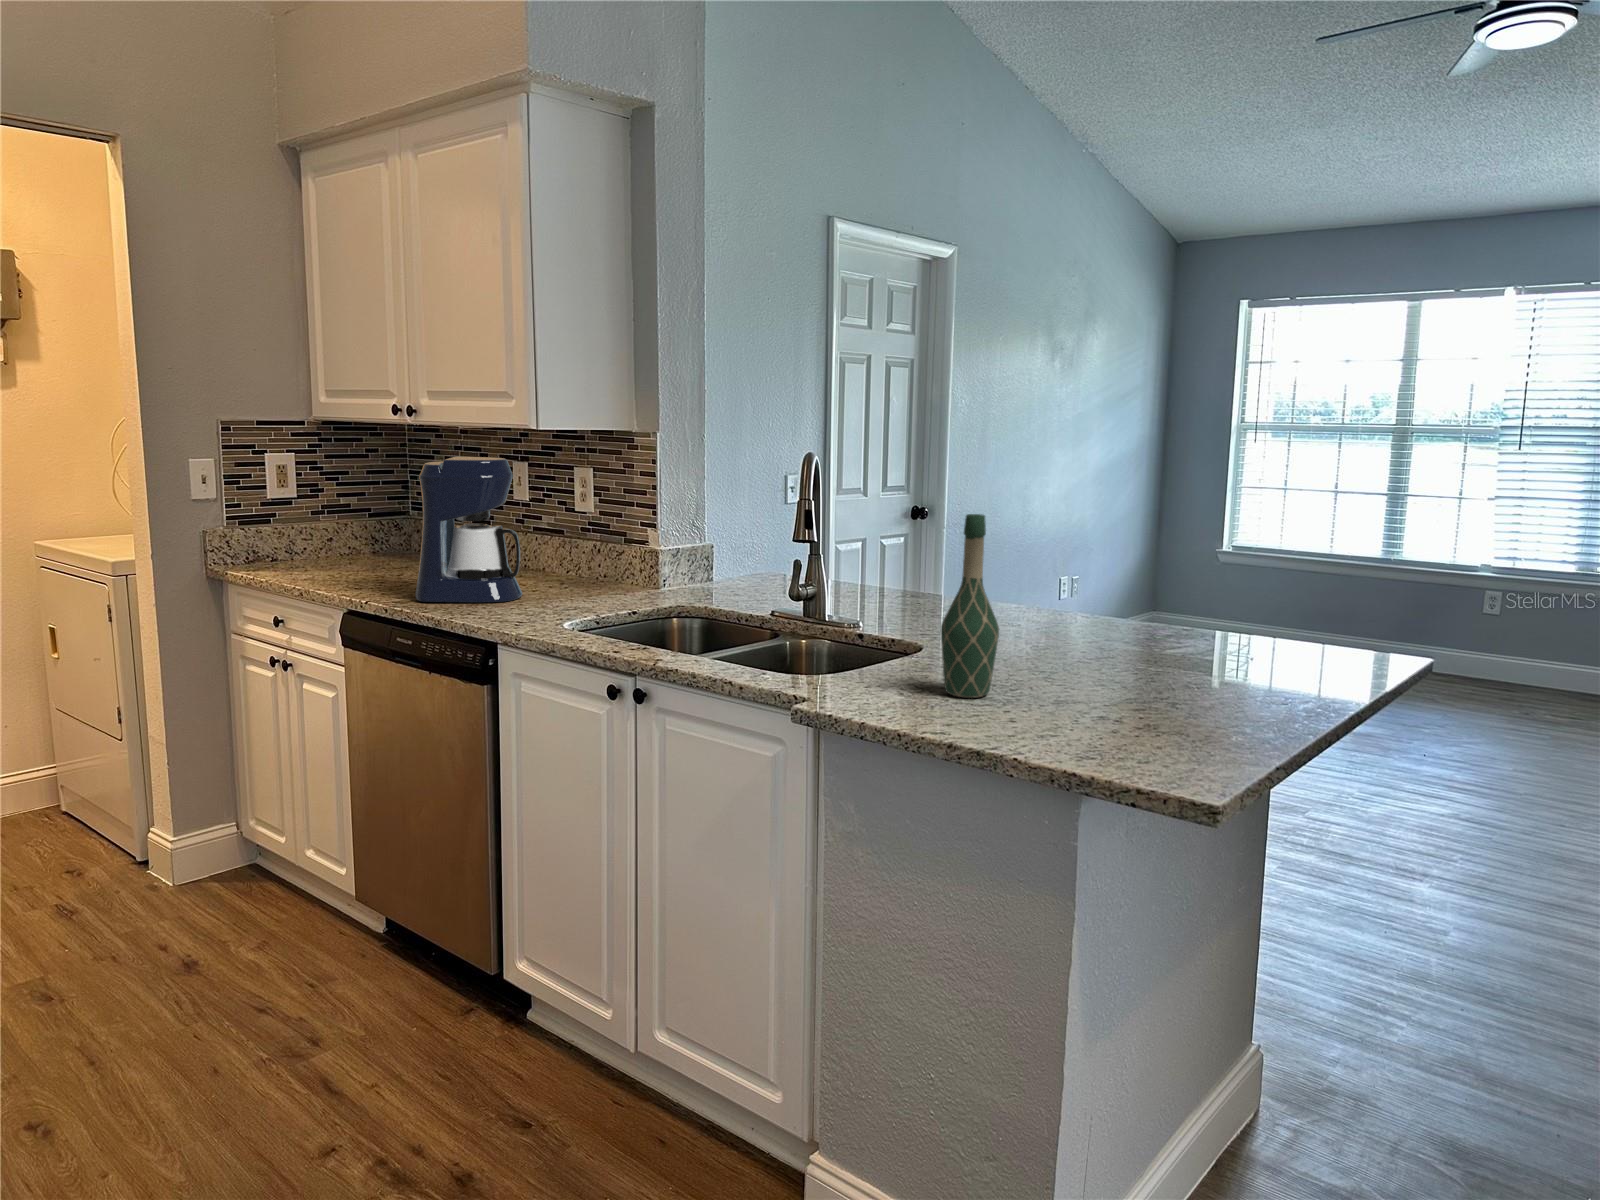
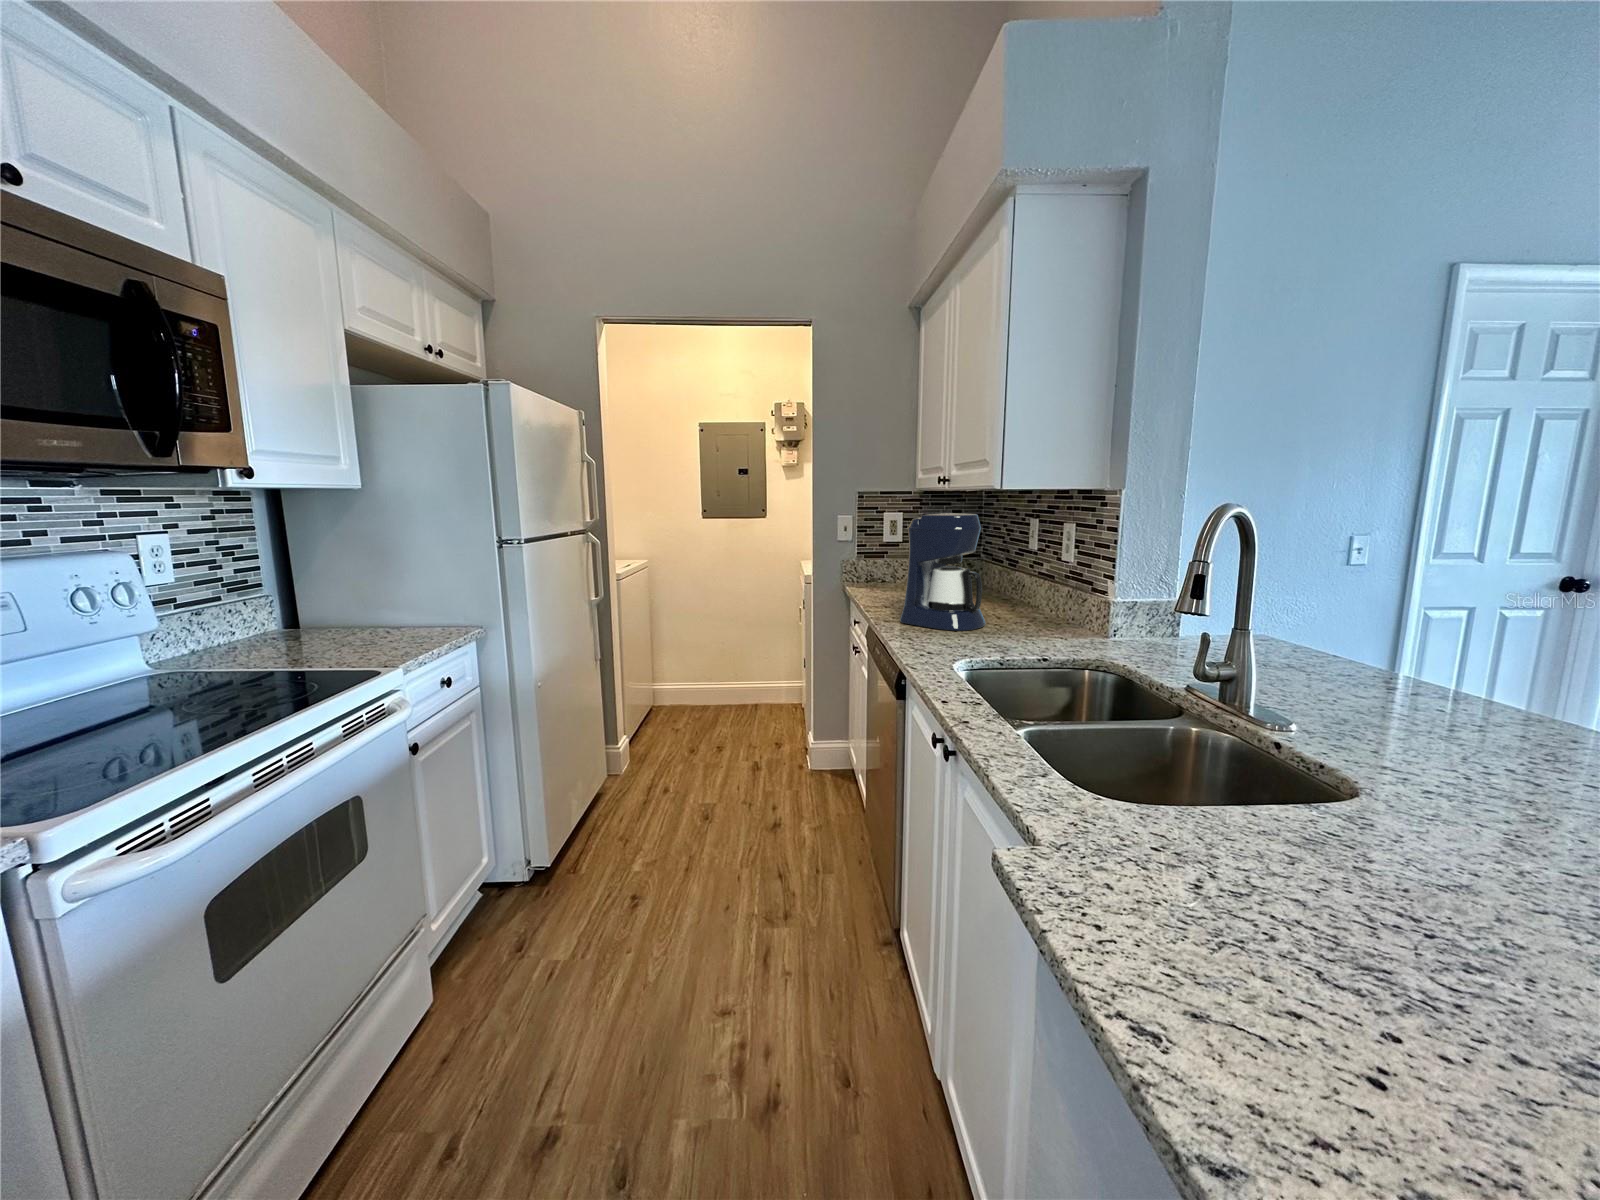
wine bottle: present [941,514,999,698] -> none [1236,610,1386,985]

